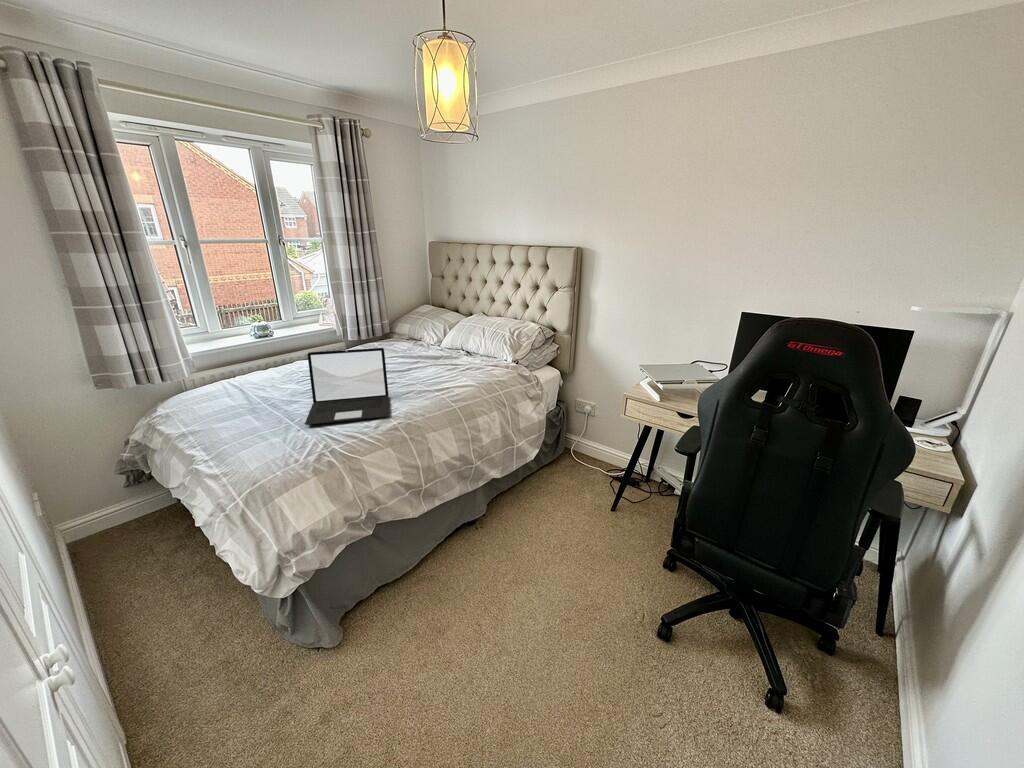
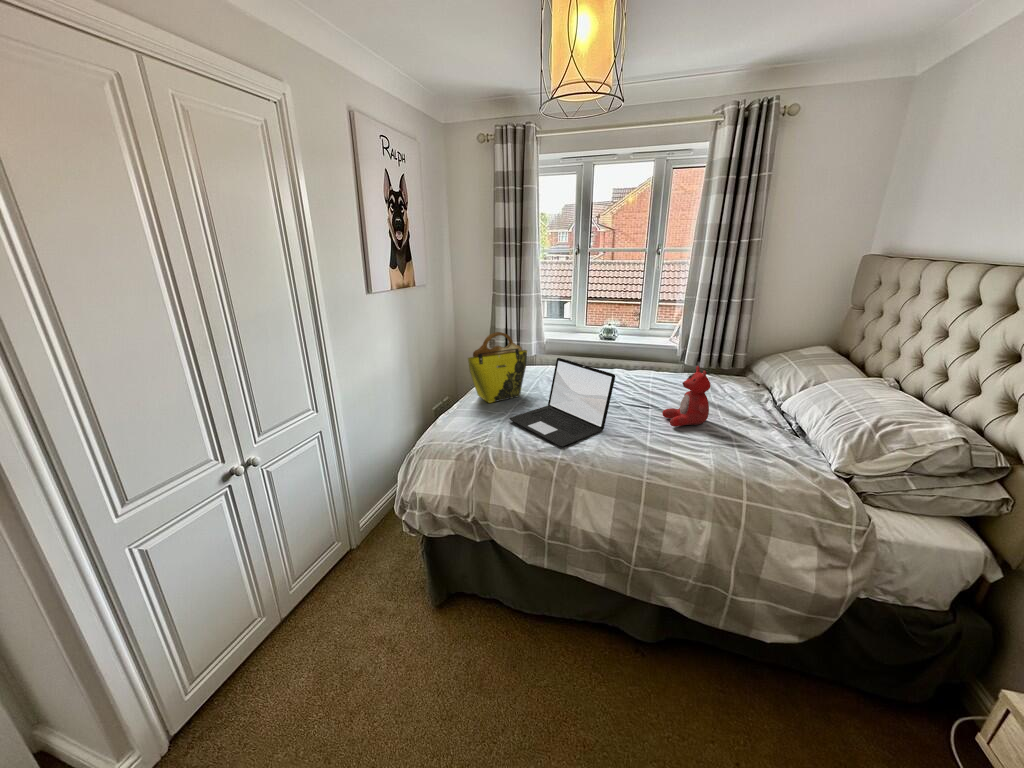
stuffed bear: none [403,328,439,376] -> present [662,366,711,427]
tote bag: none [204,344,263,430] -> present [468,332,527,403]

